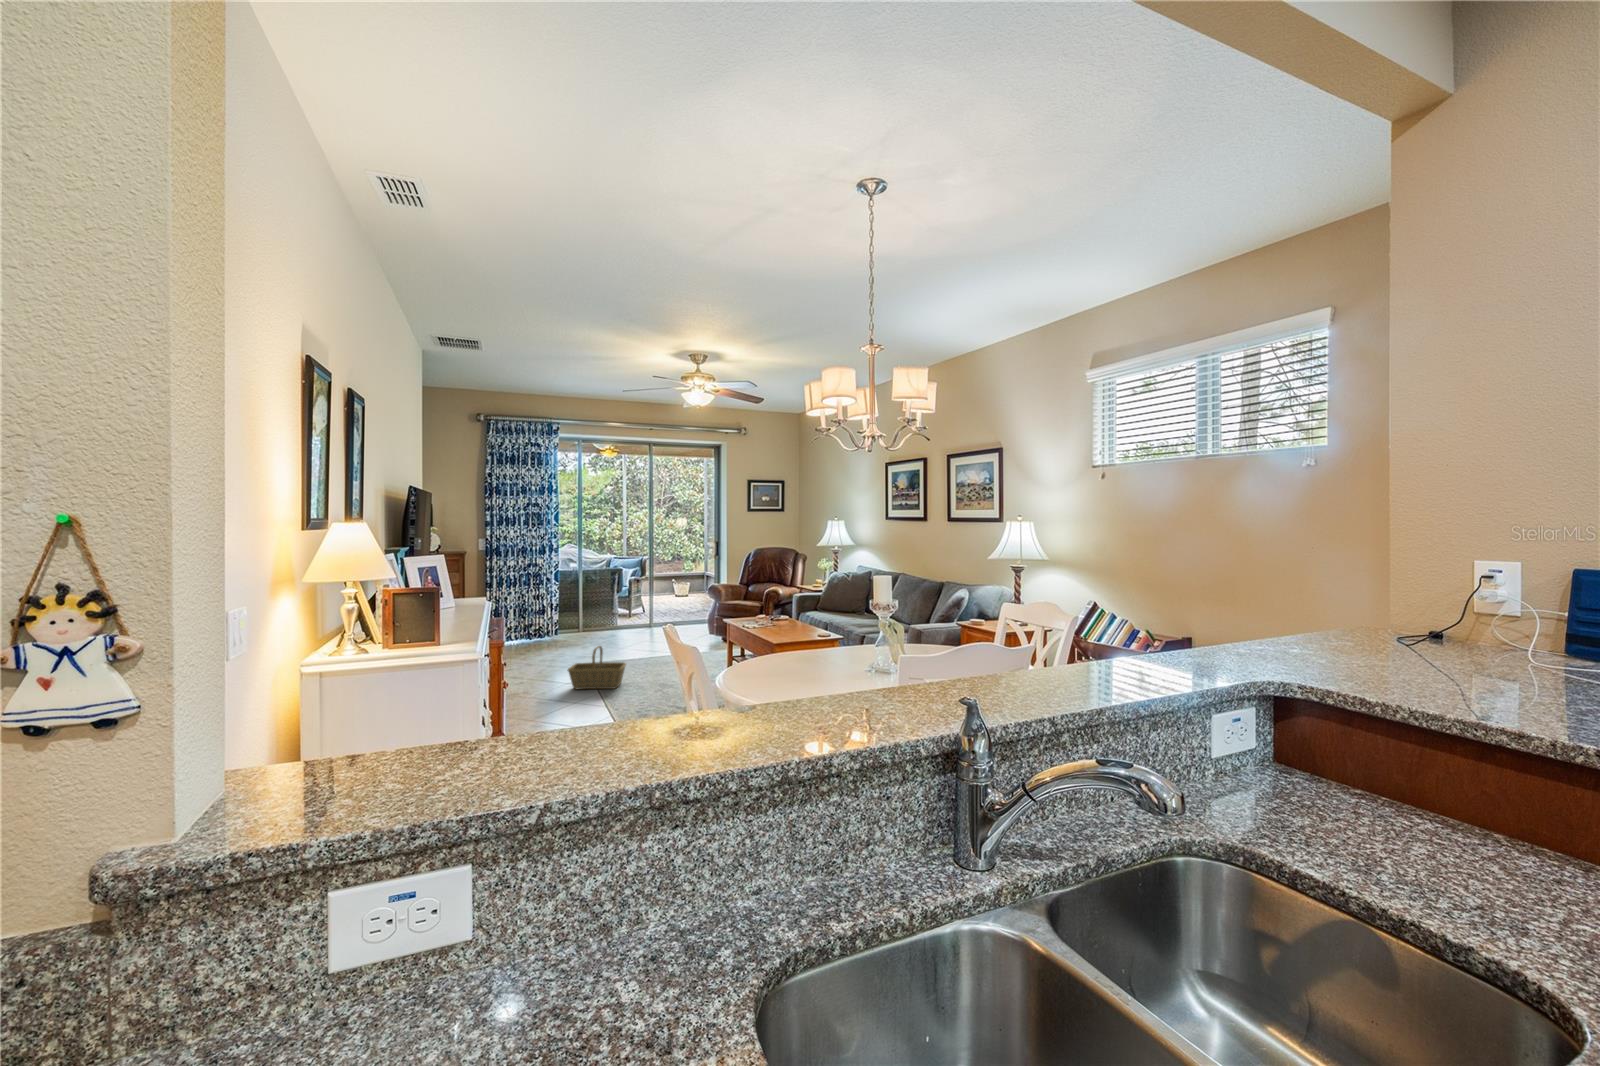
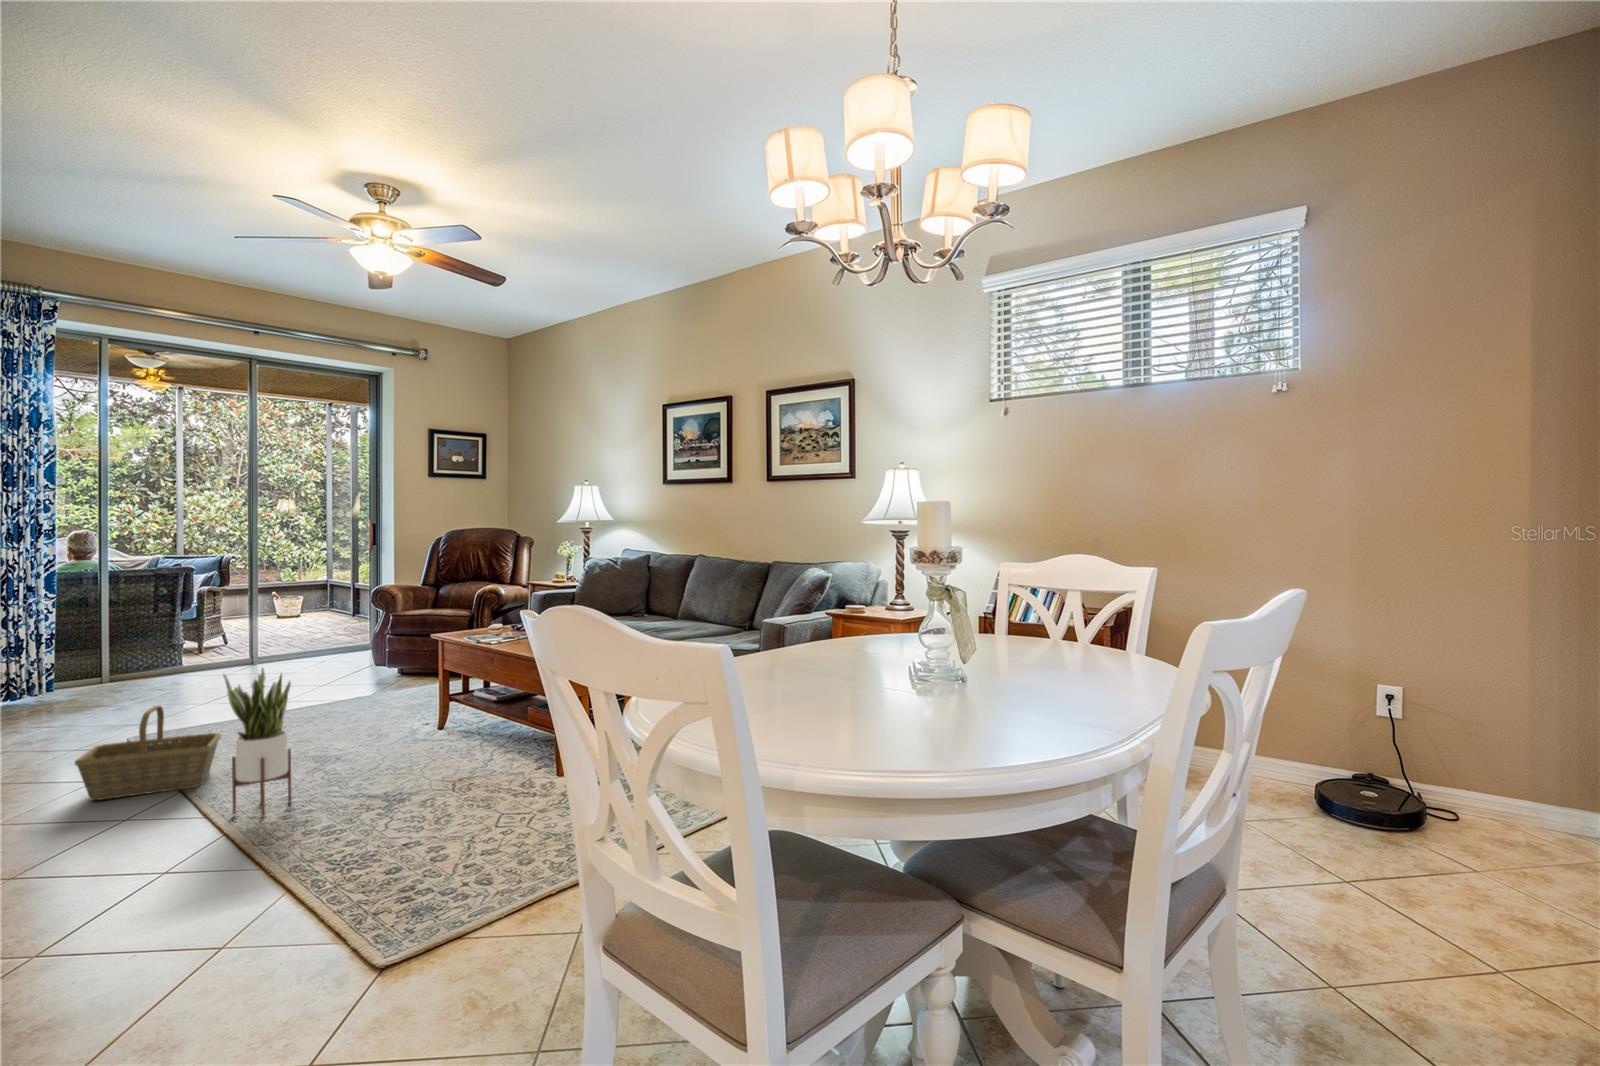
potted plant: none [624,629,654,704] -> present [223,668,291,816]

